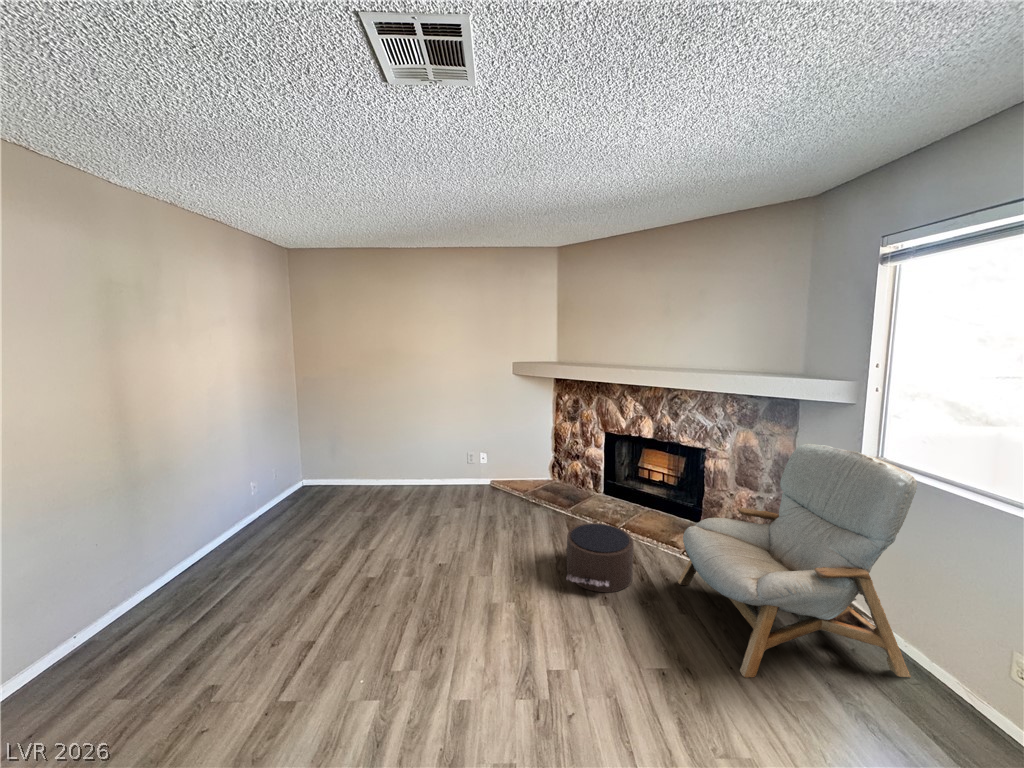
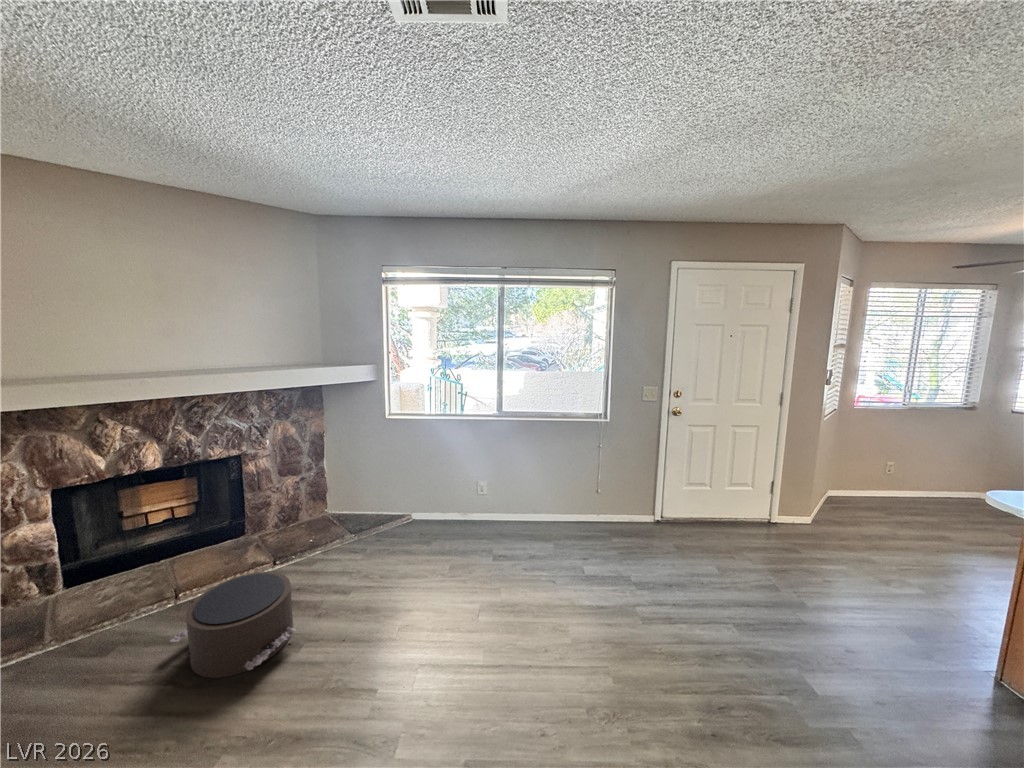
armchair: present [678,444,917,678] -> none [312,411,448,583]

